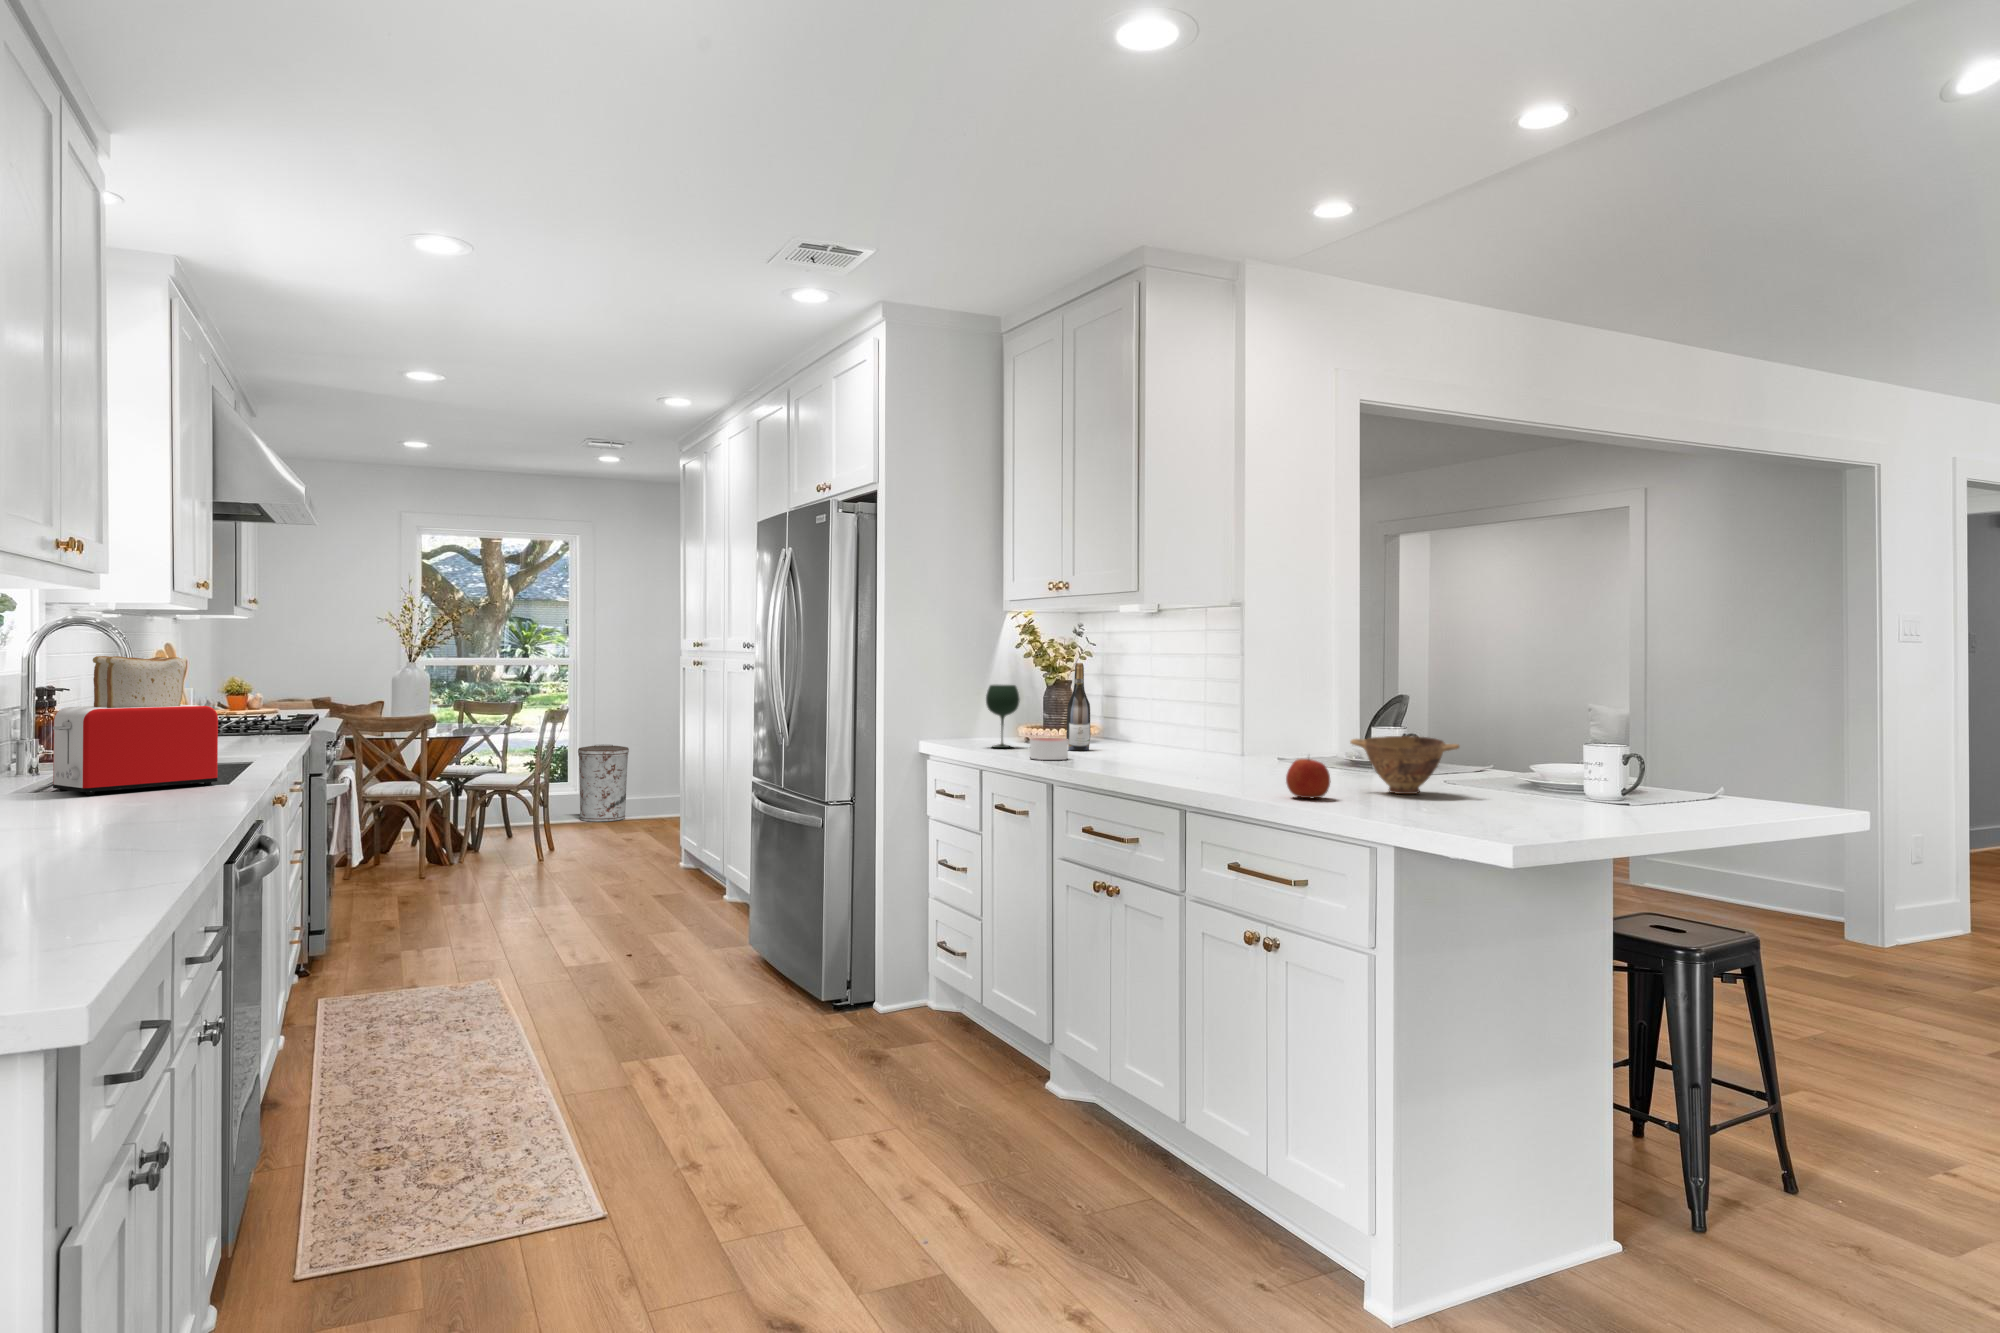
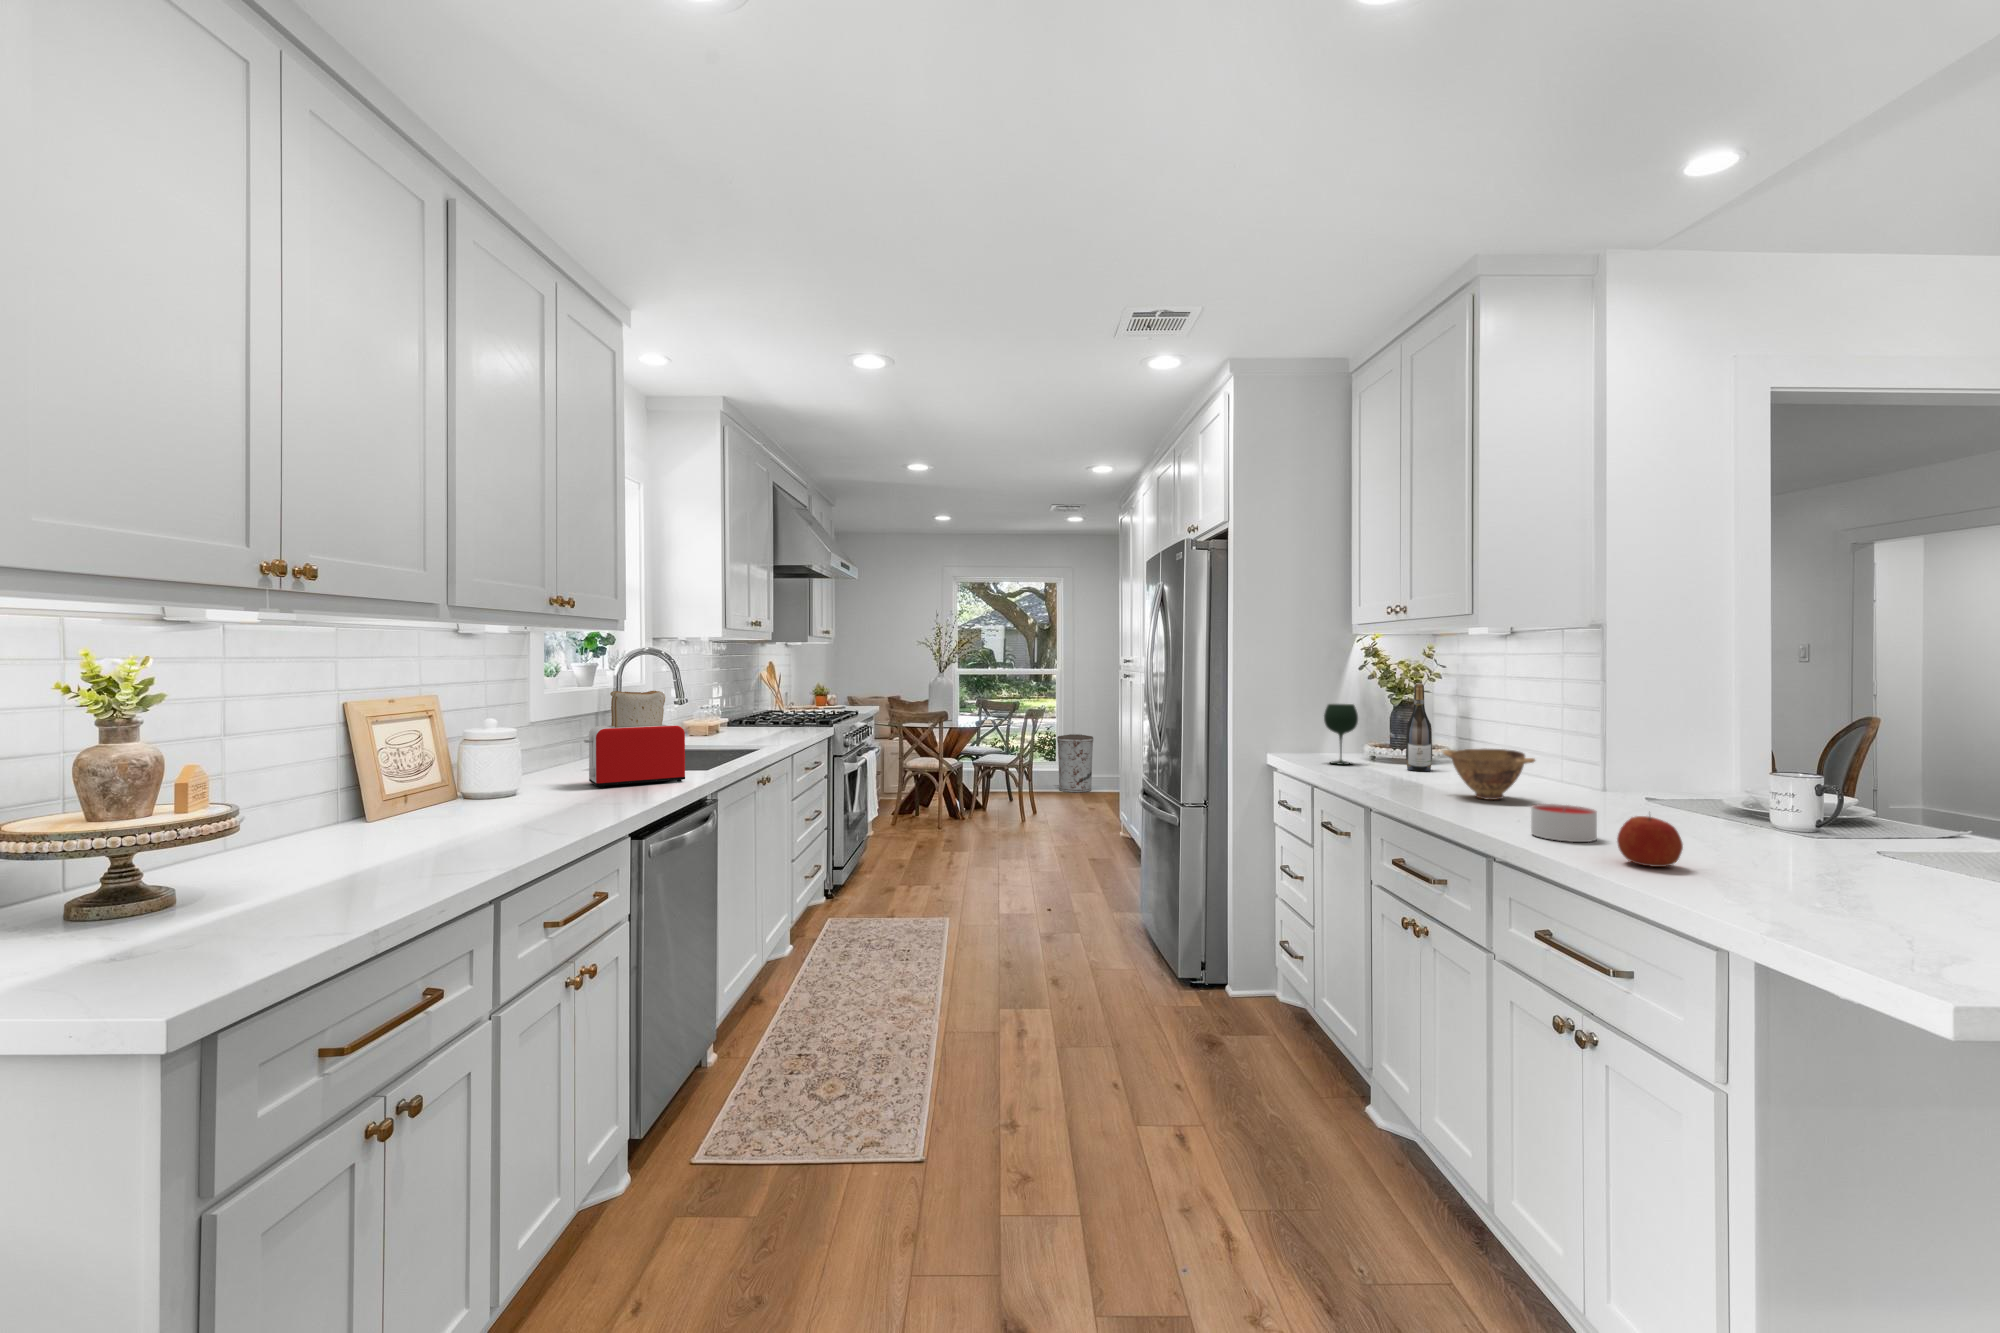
bowl: present [1351,736,1459,794] -> present [1443,749,1535,800]
candle: present [1030,738,1068,760] -> present [1531,804,1597,842]

